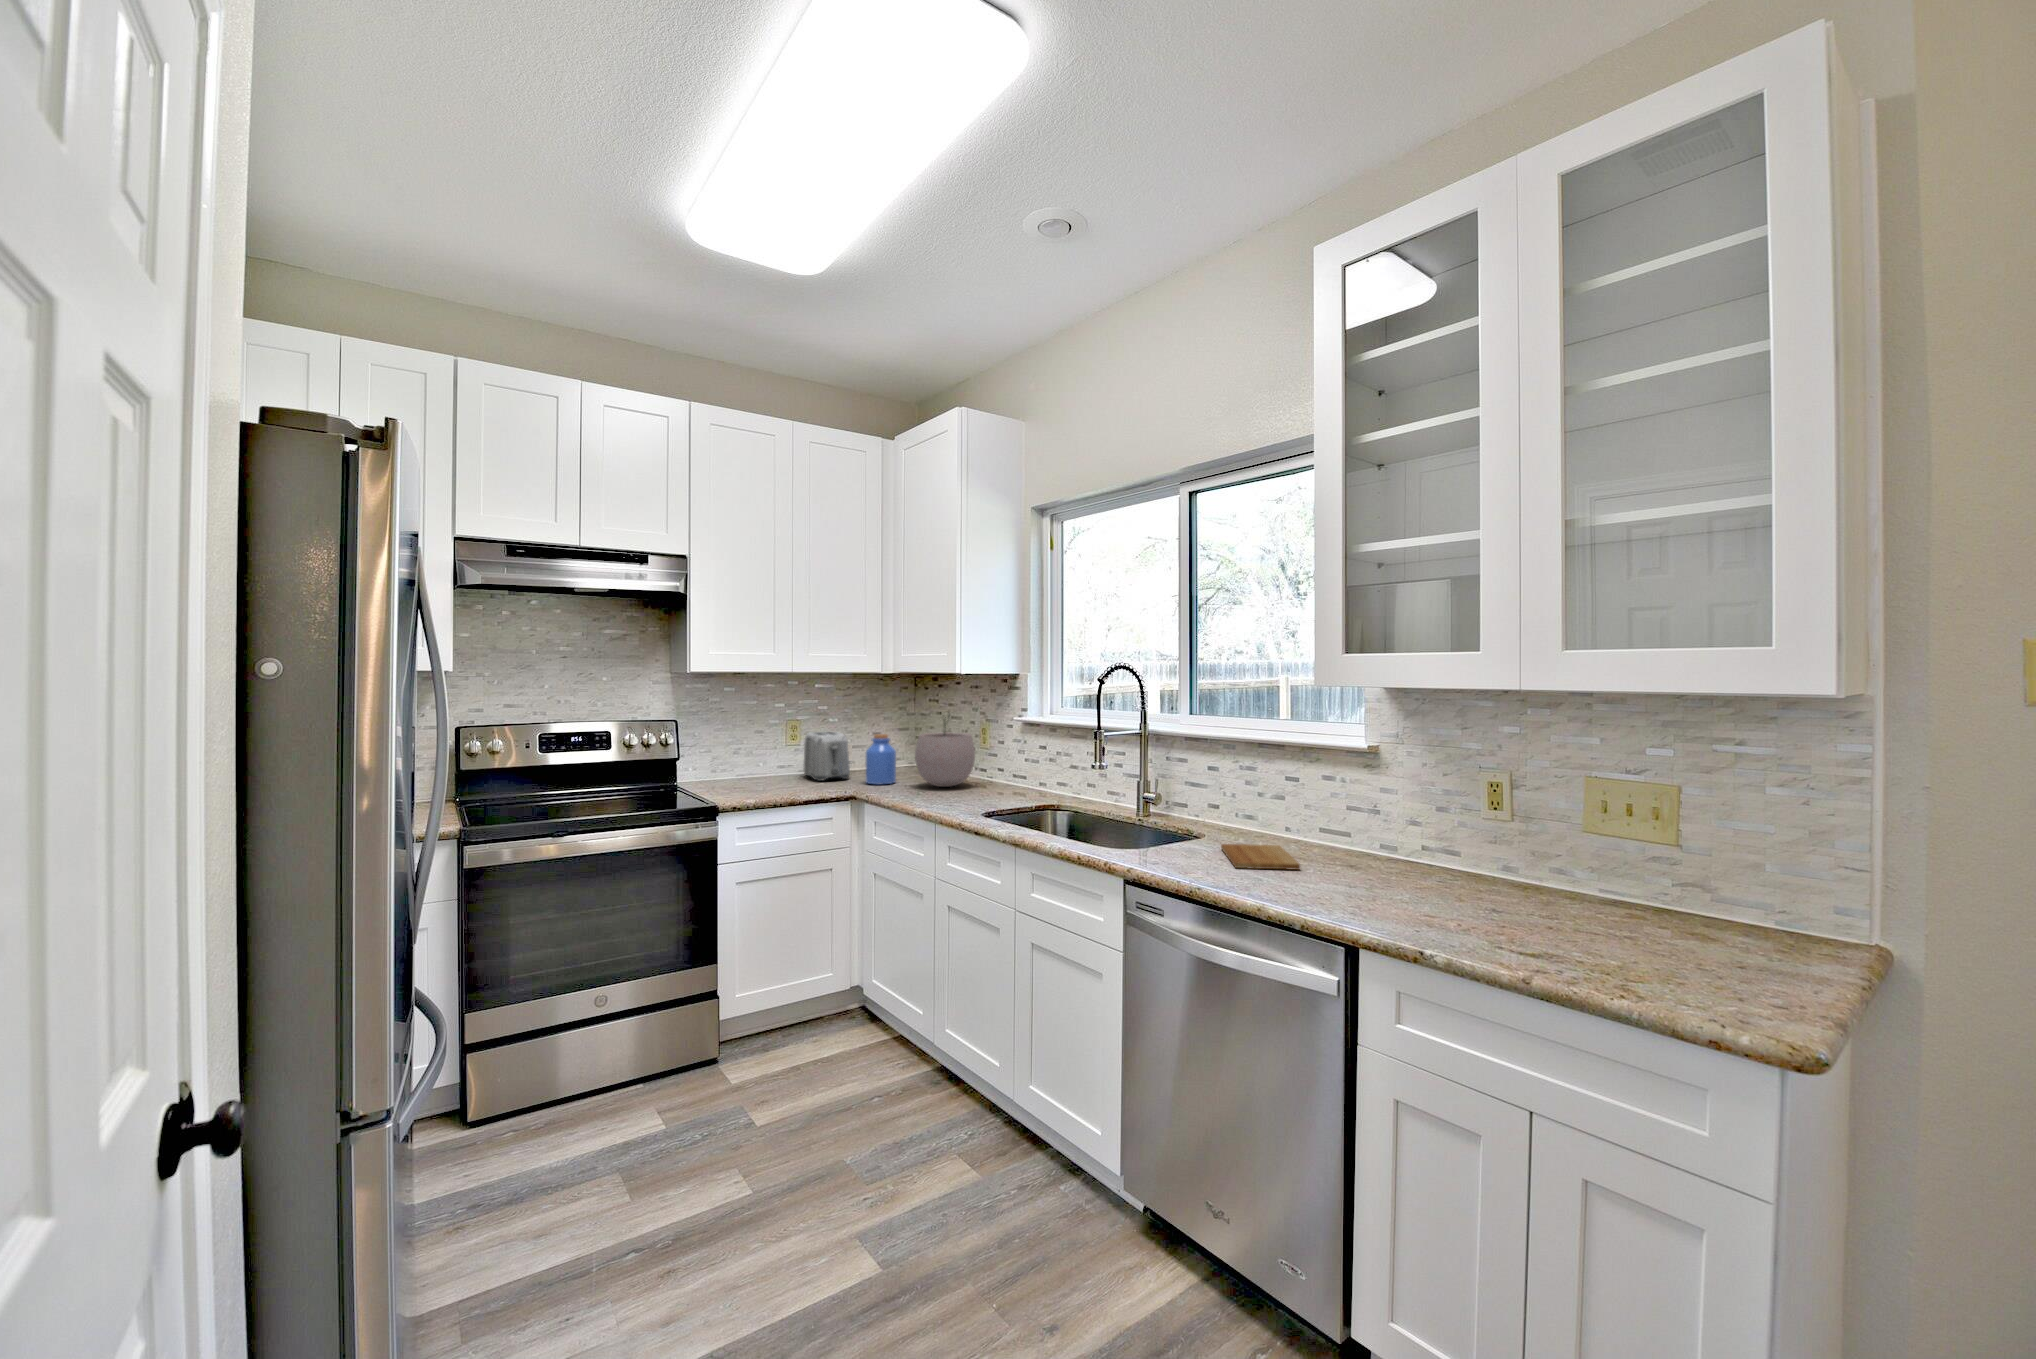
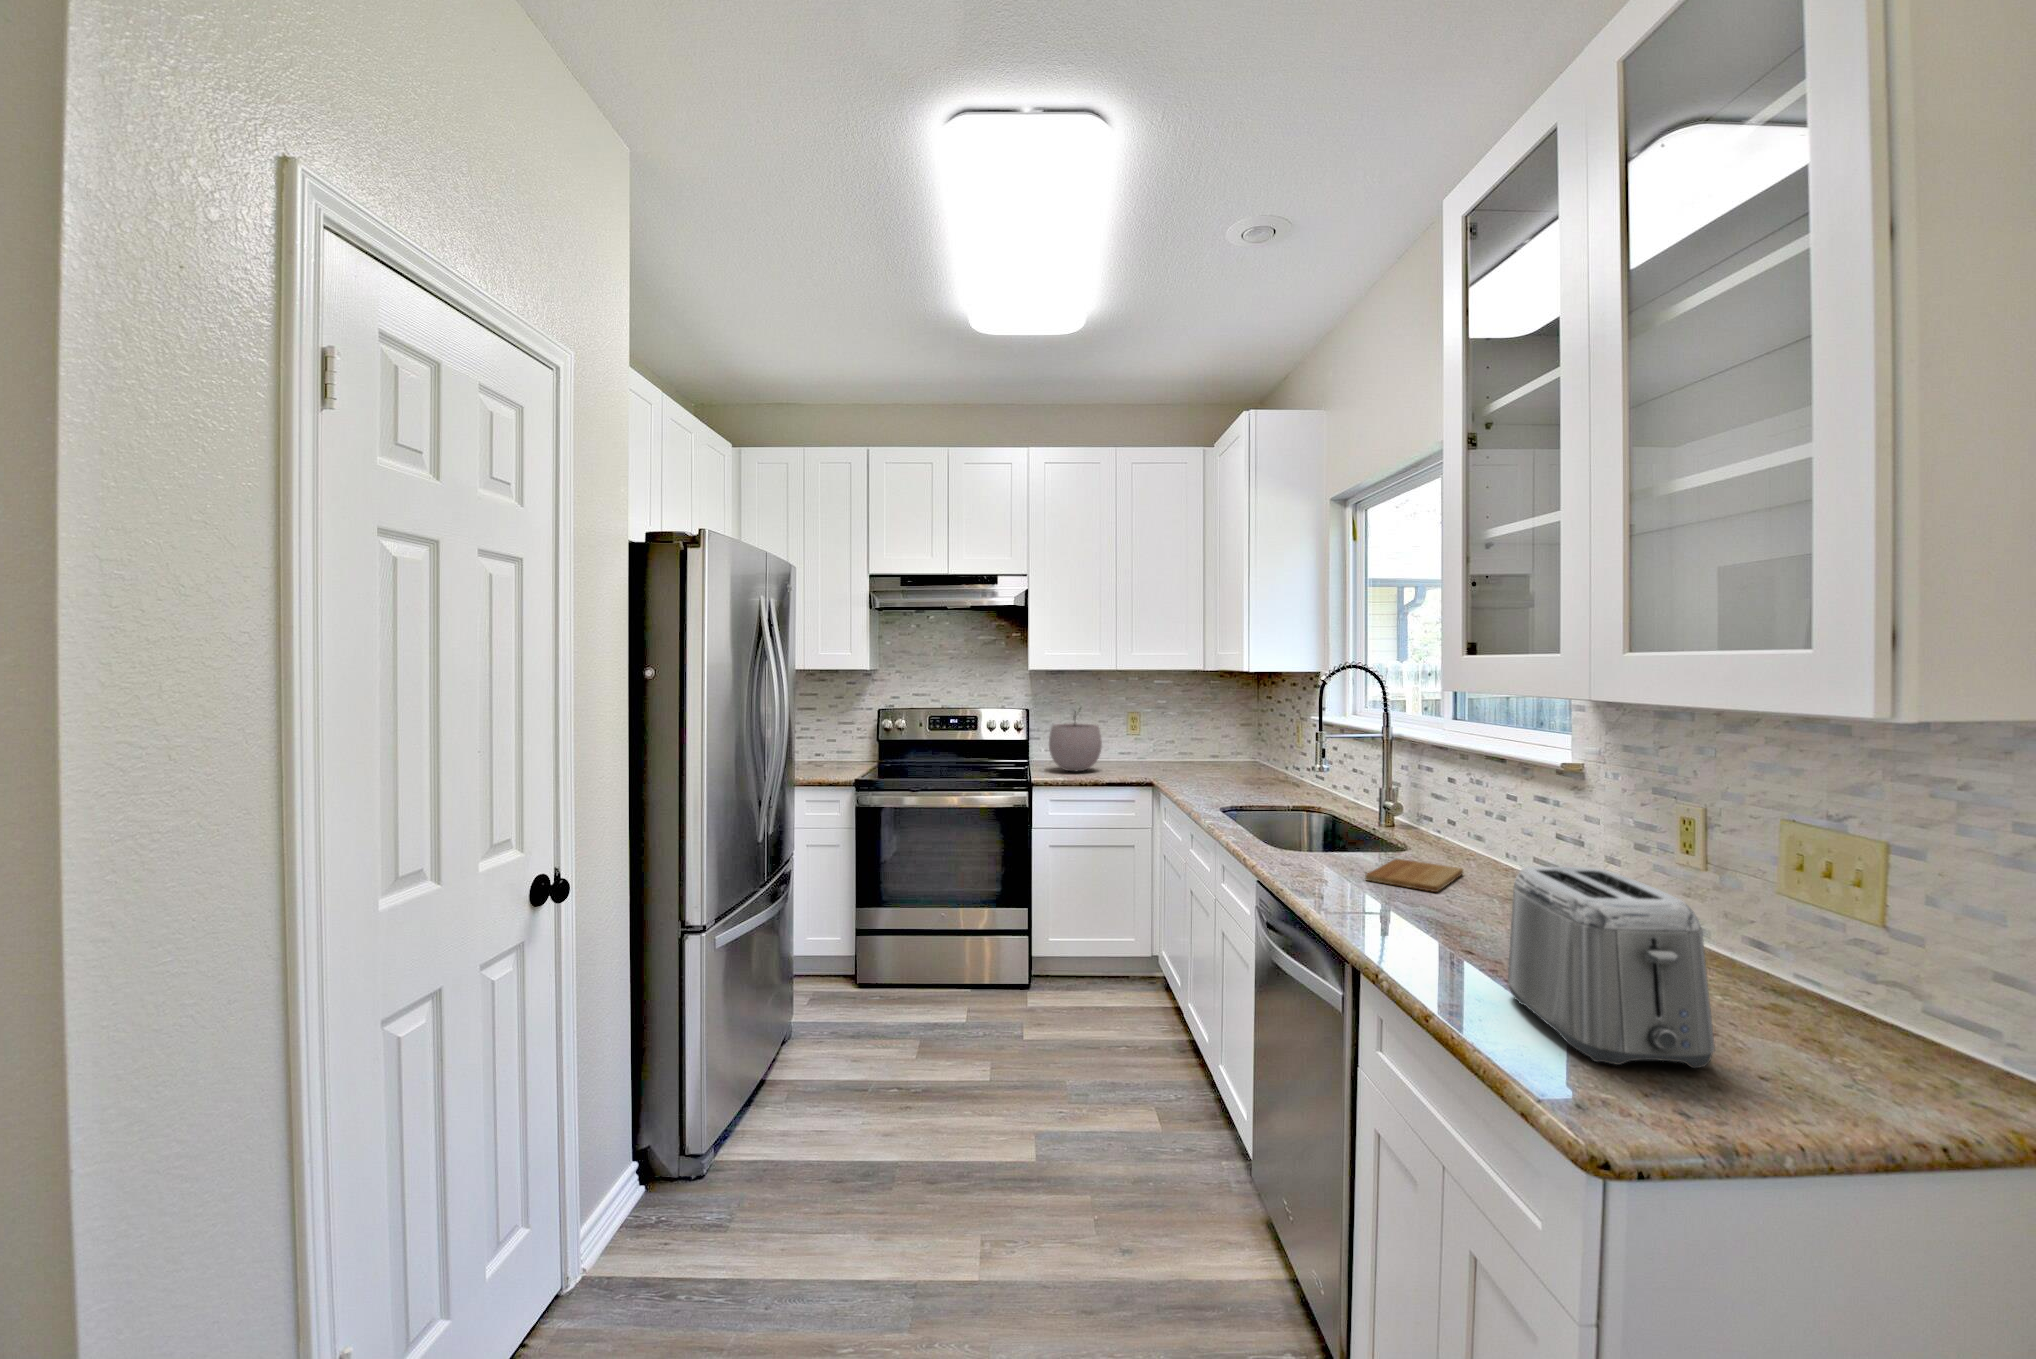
plant pot: present [915,722,975,787] -> present [1049,712,1102,771]
toaster: present [803,732,850,781] -> present [1507,867,1715,1068]
jar: present [866,734,896,785] -> none [1179,728,1208,775]

